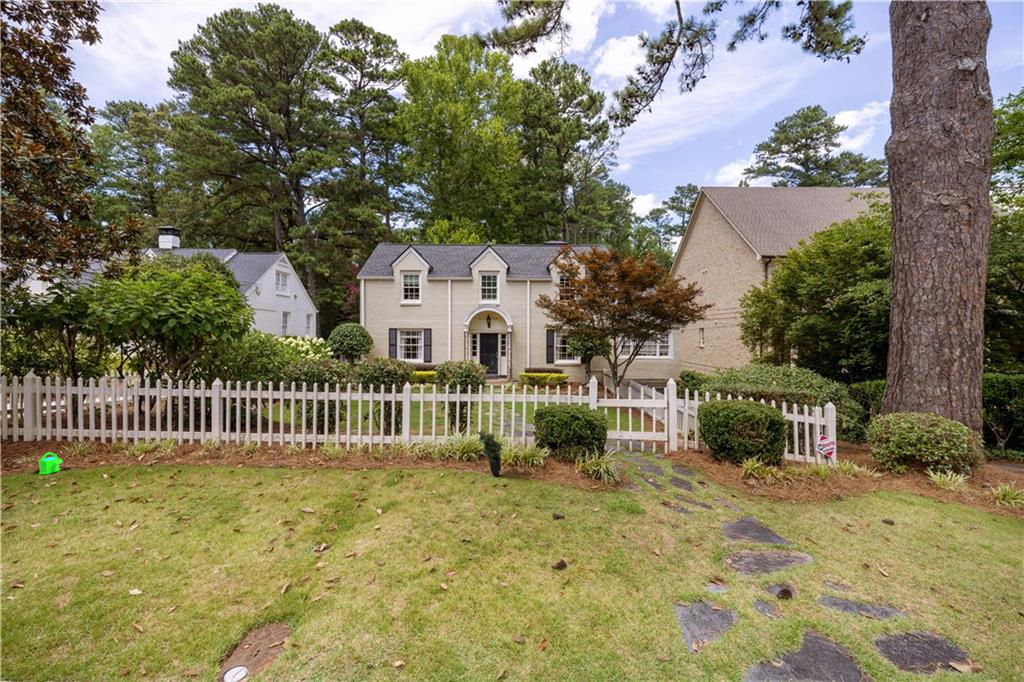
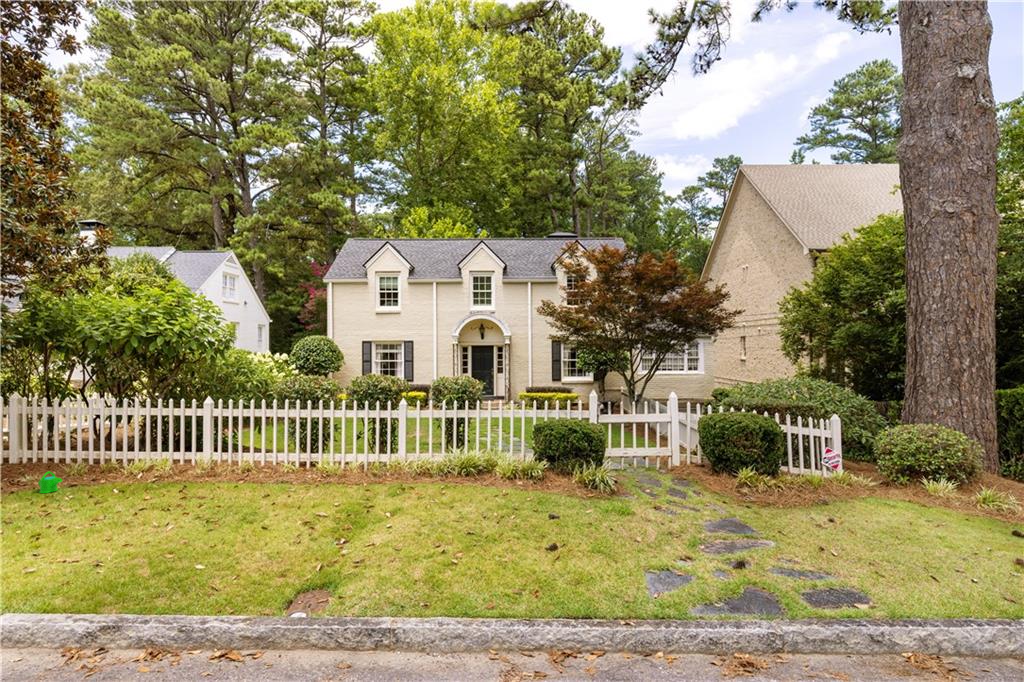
potted plant: present [477,429,503,477] -> none [478,443,506,492]

